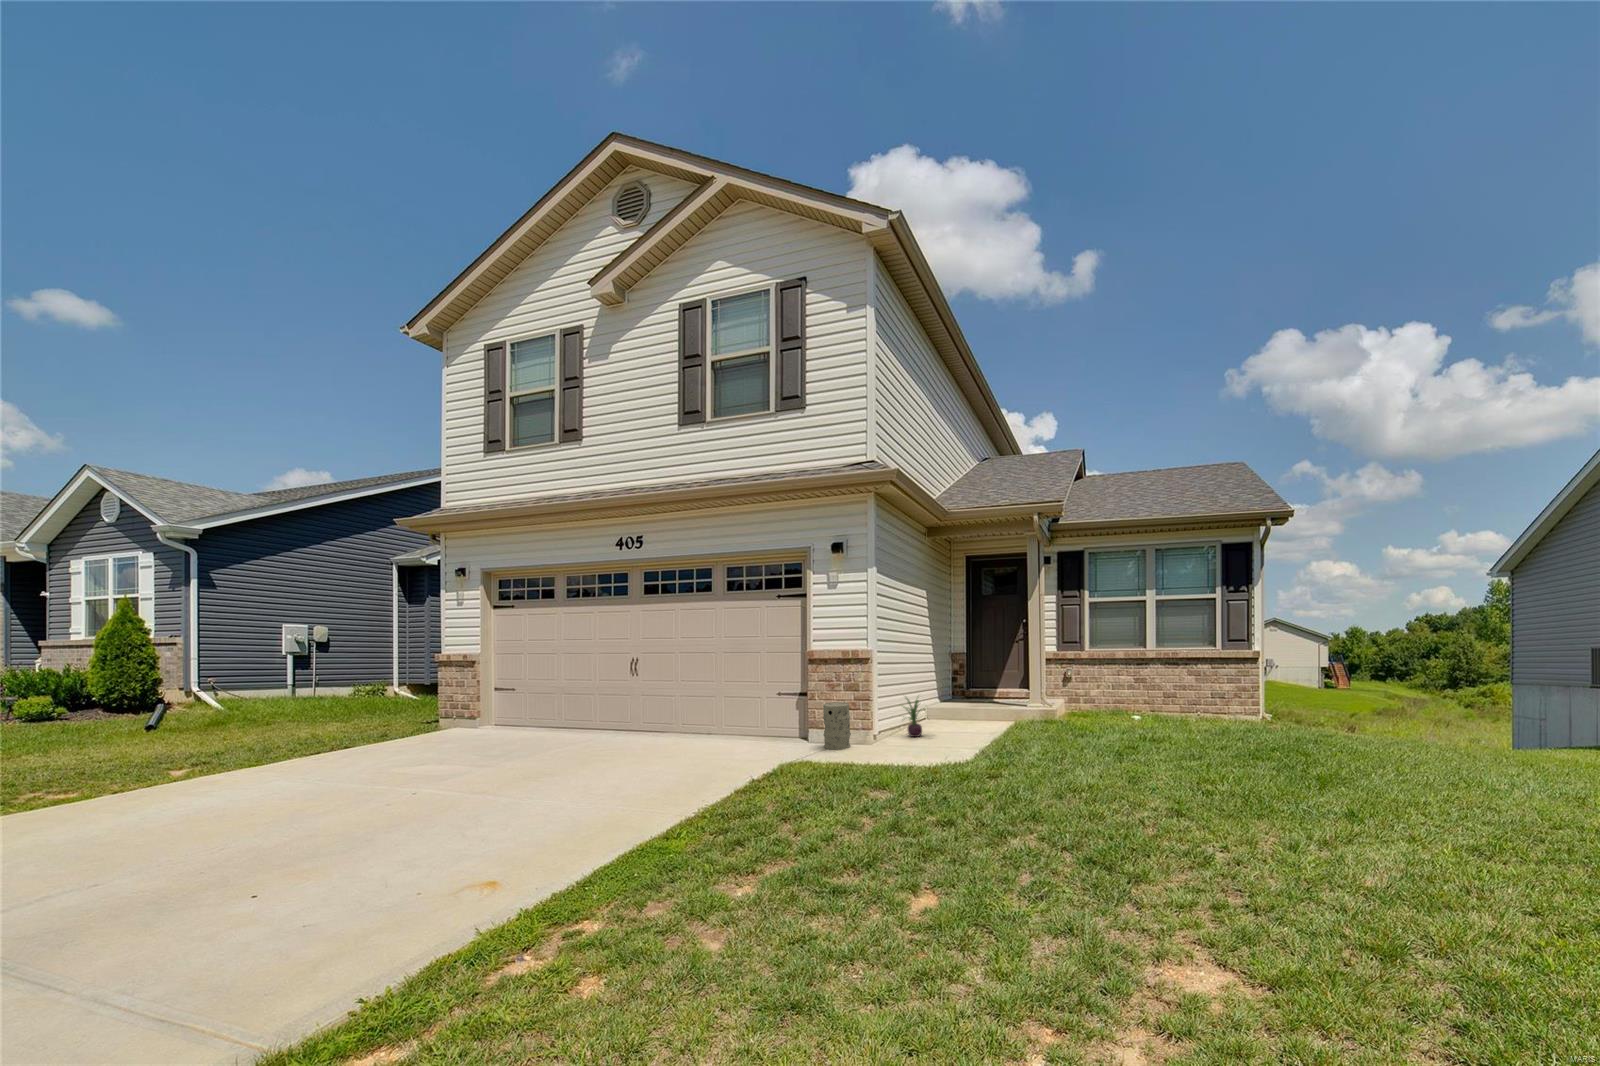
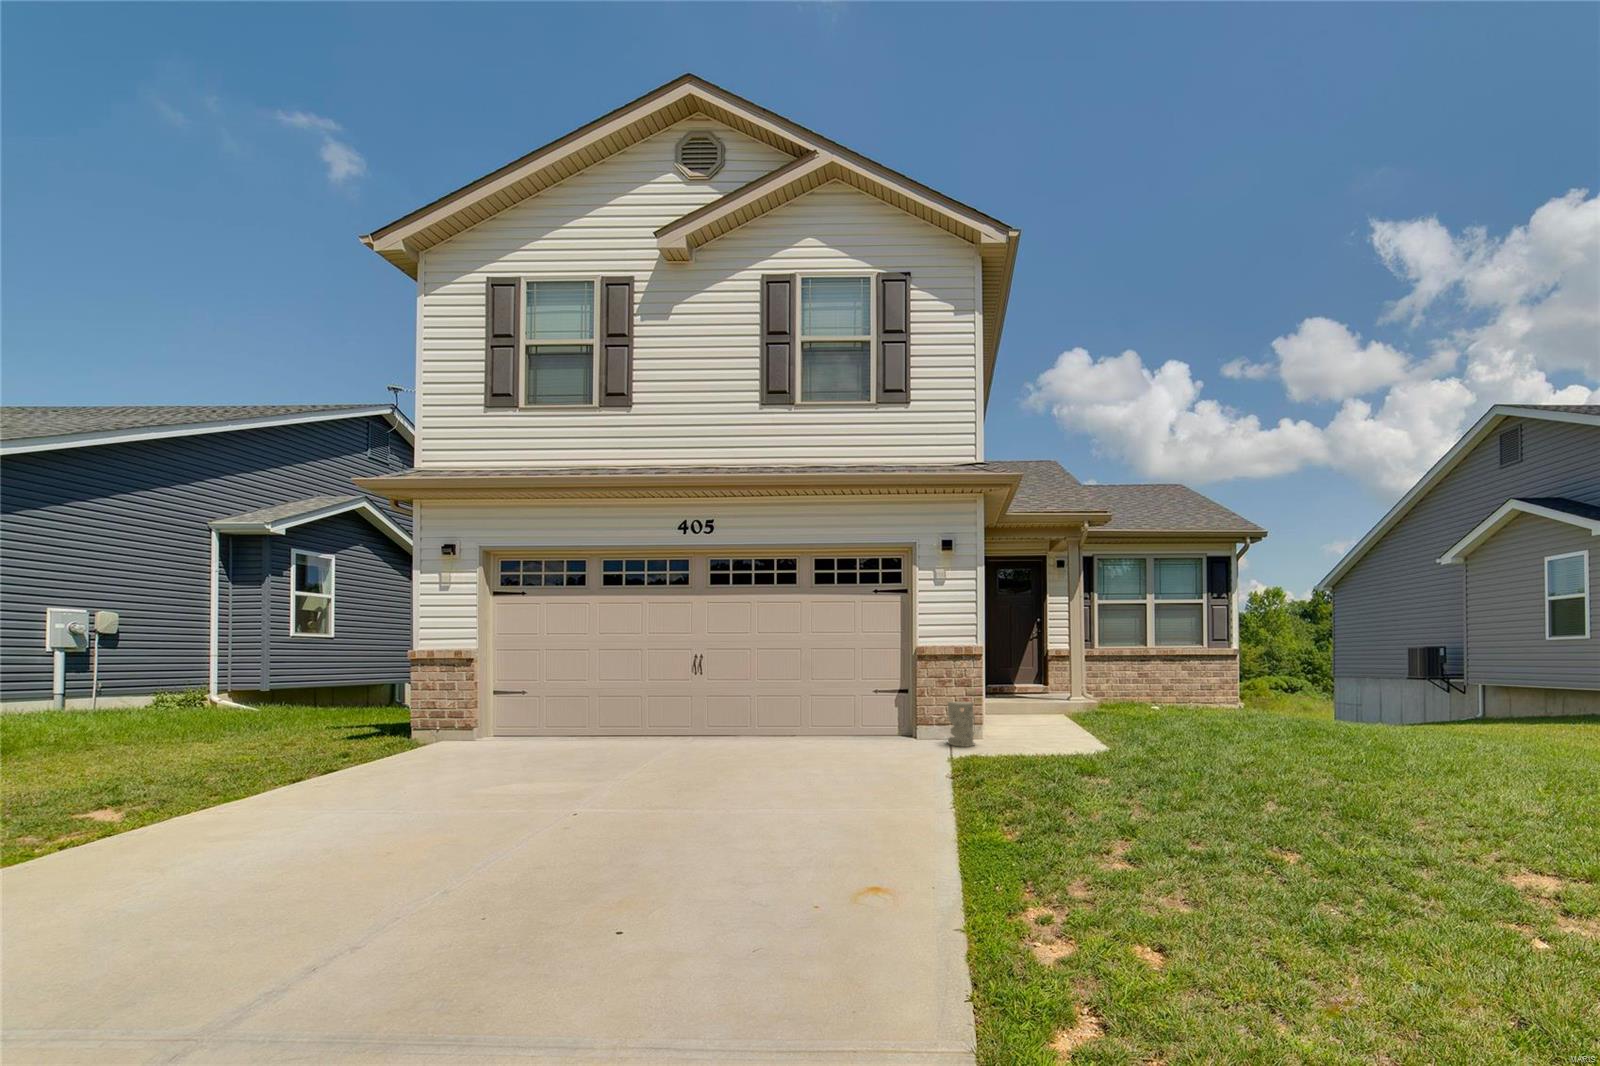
decorative plant: present [903,699,928,737] -> none [982,691,1028,731]

